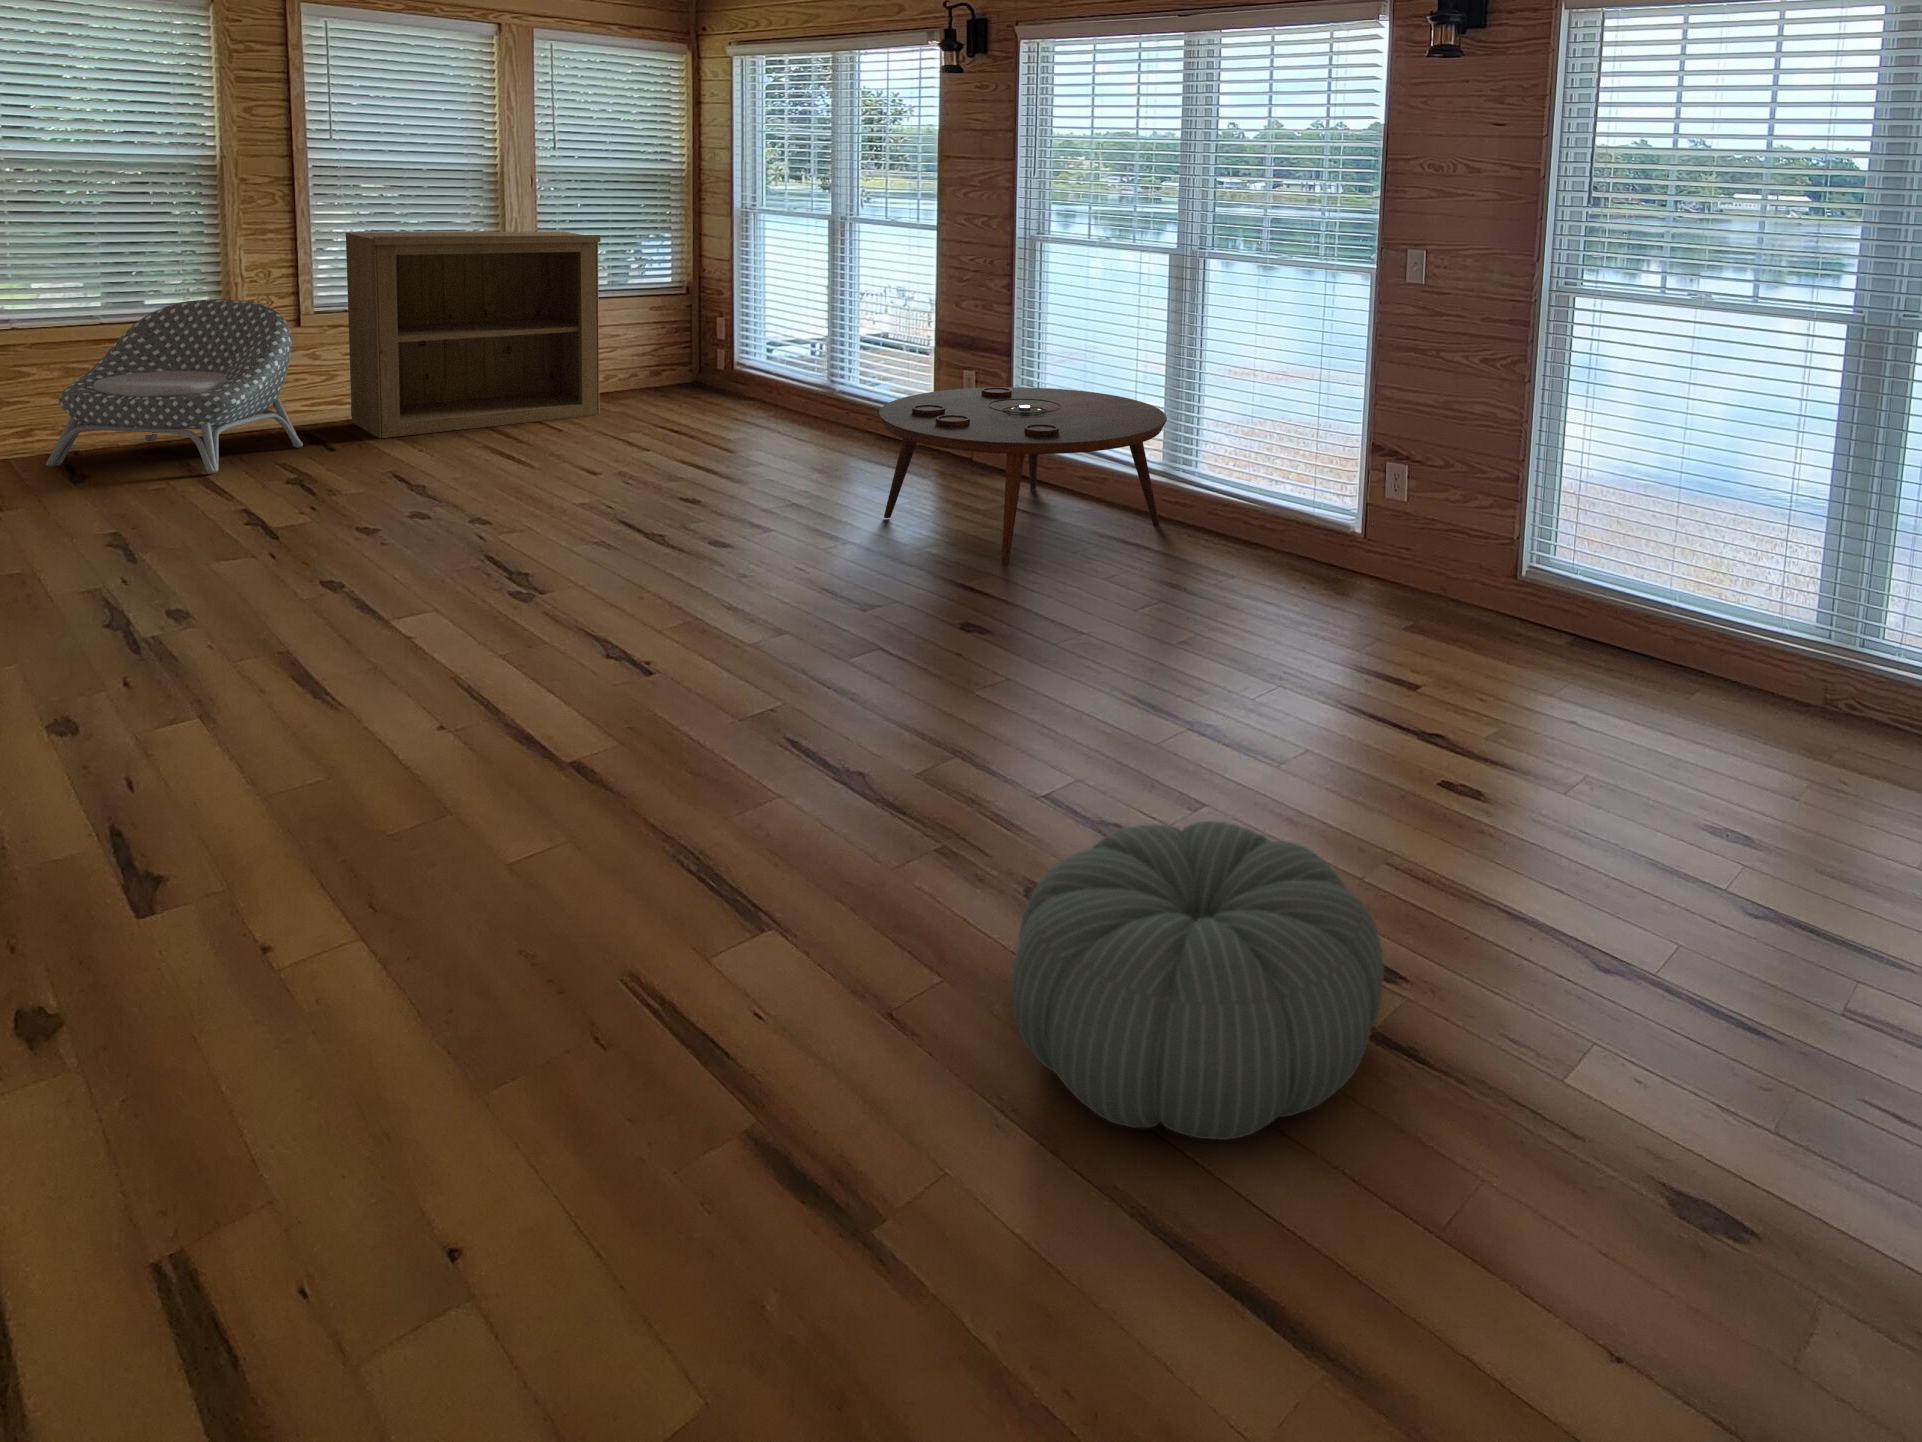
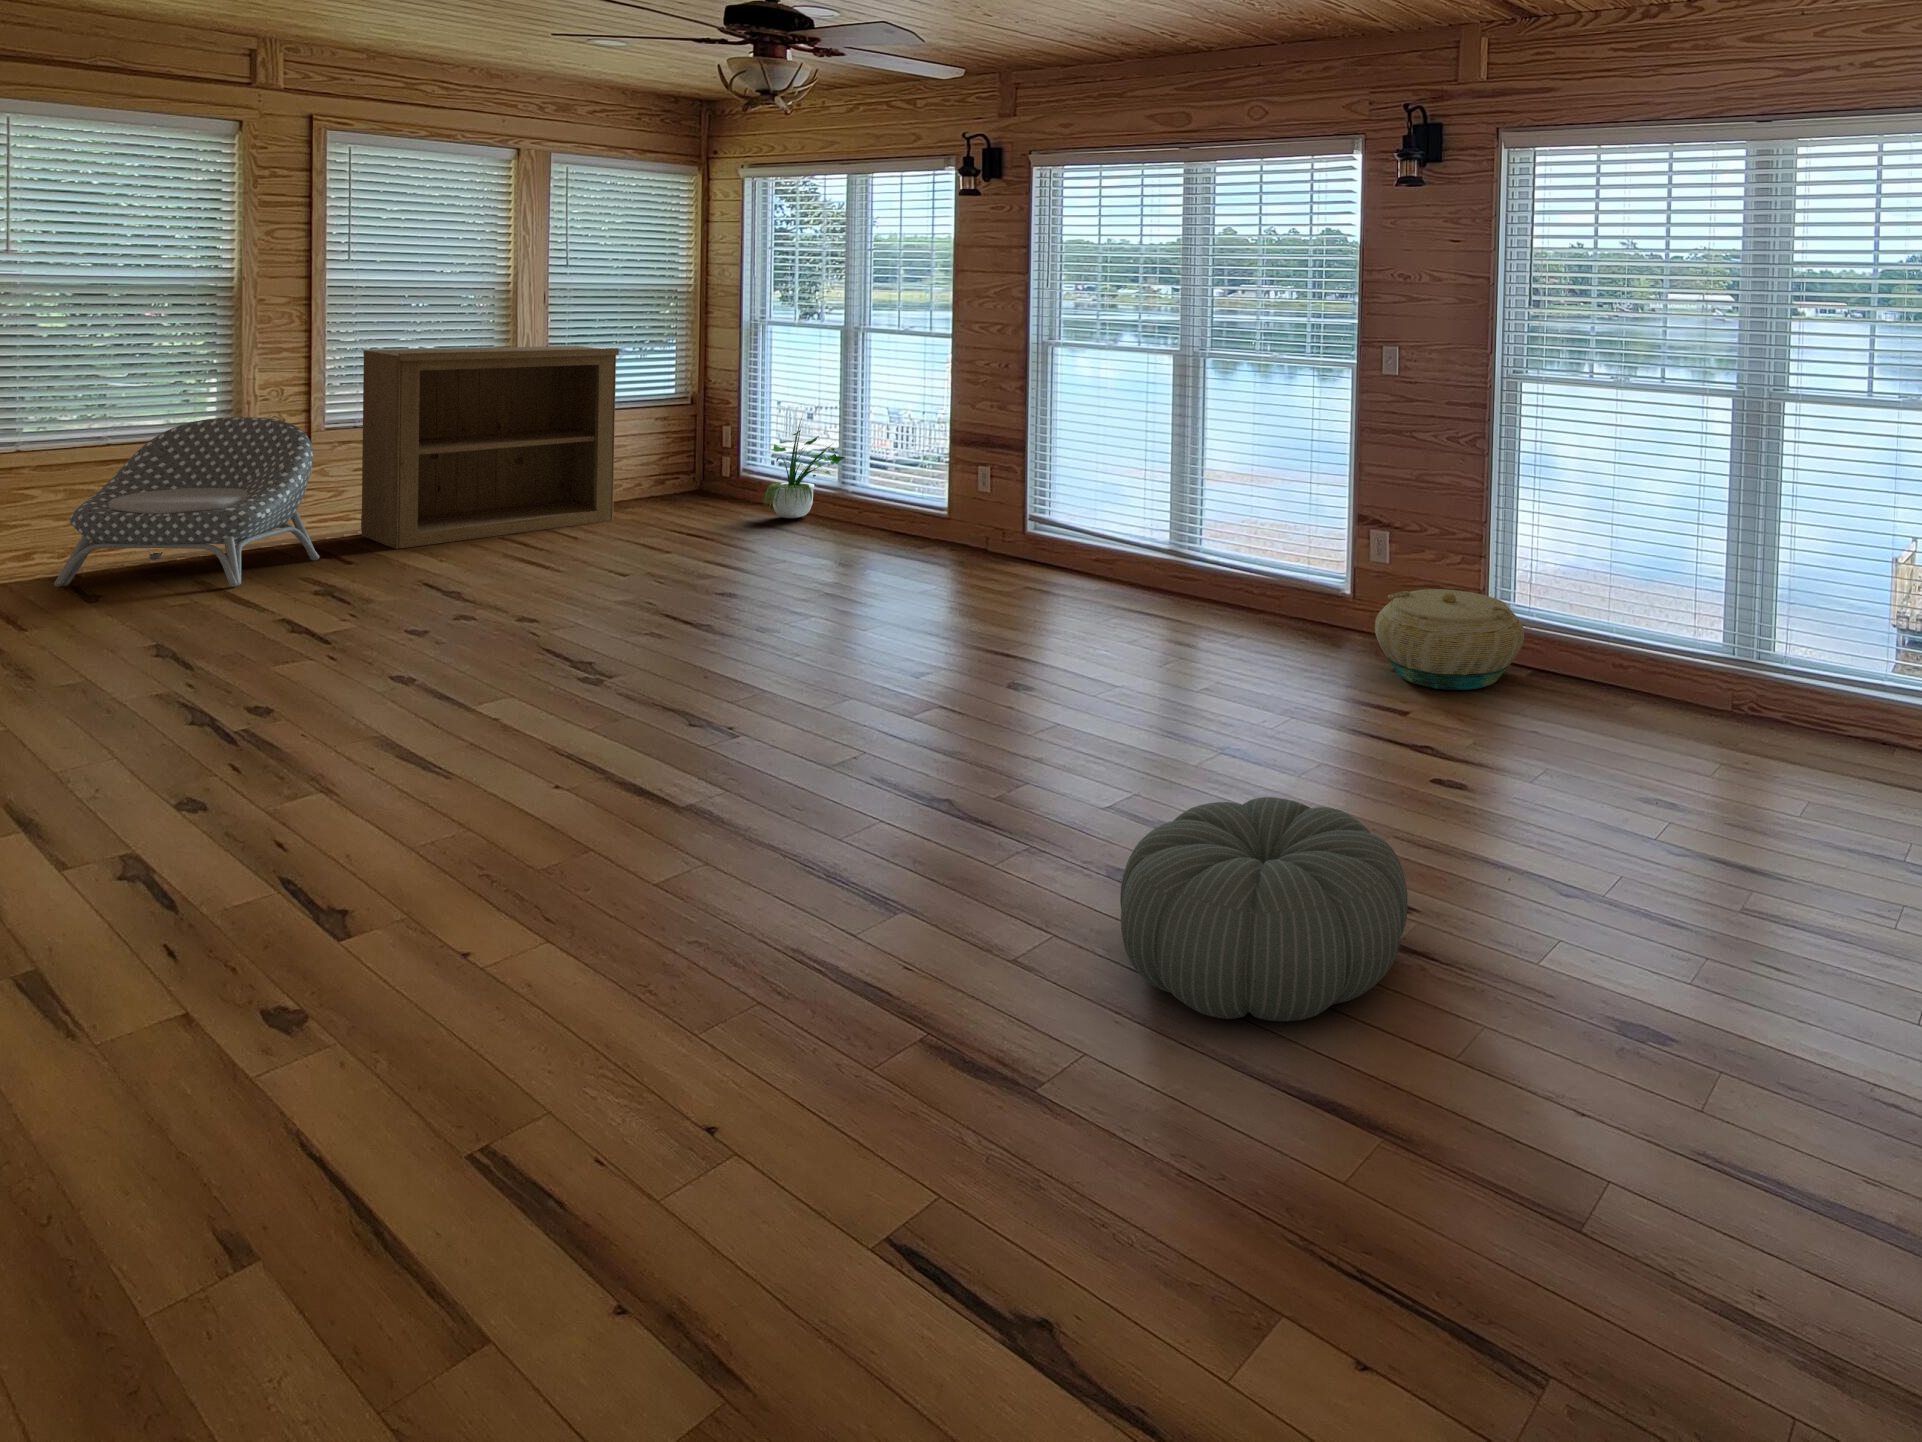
potted plant: none [748,304,833,419] -> present [763,418,845,518]
coffee table: present [878,387,1167,564] -> none [913,478,1174,633]
basket: none [1386,539,1567,663] -> present [1375,589,1524,690]

